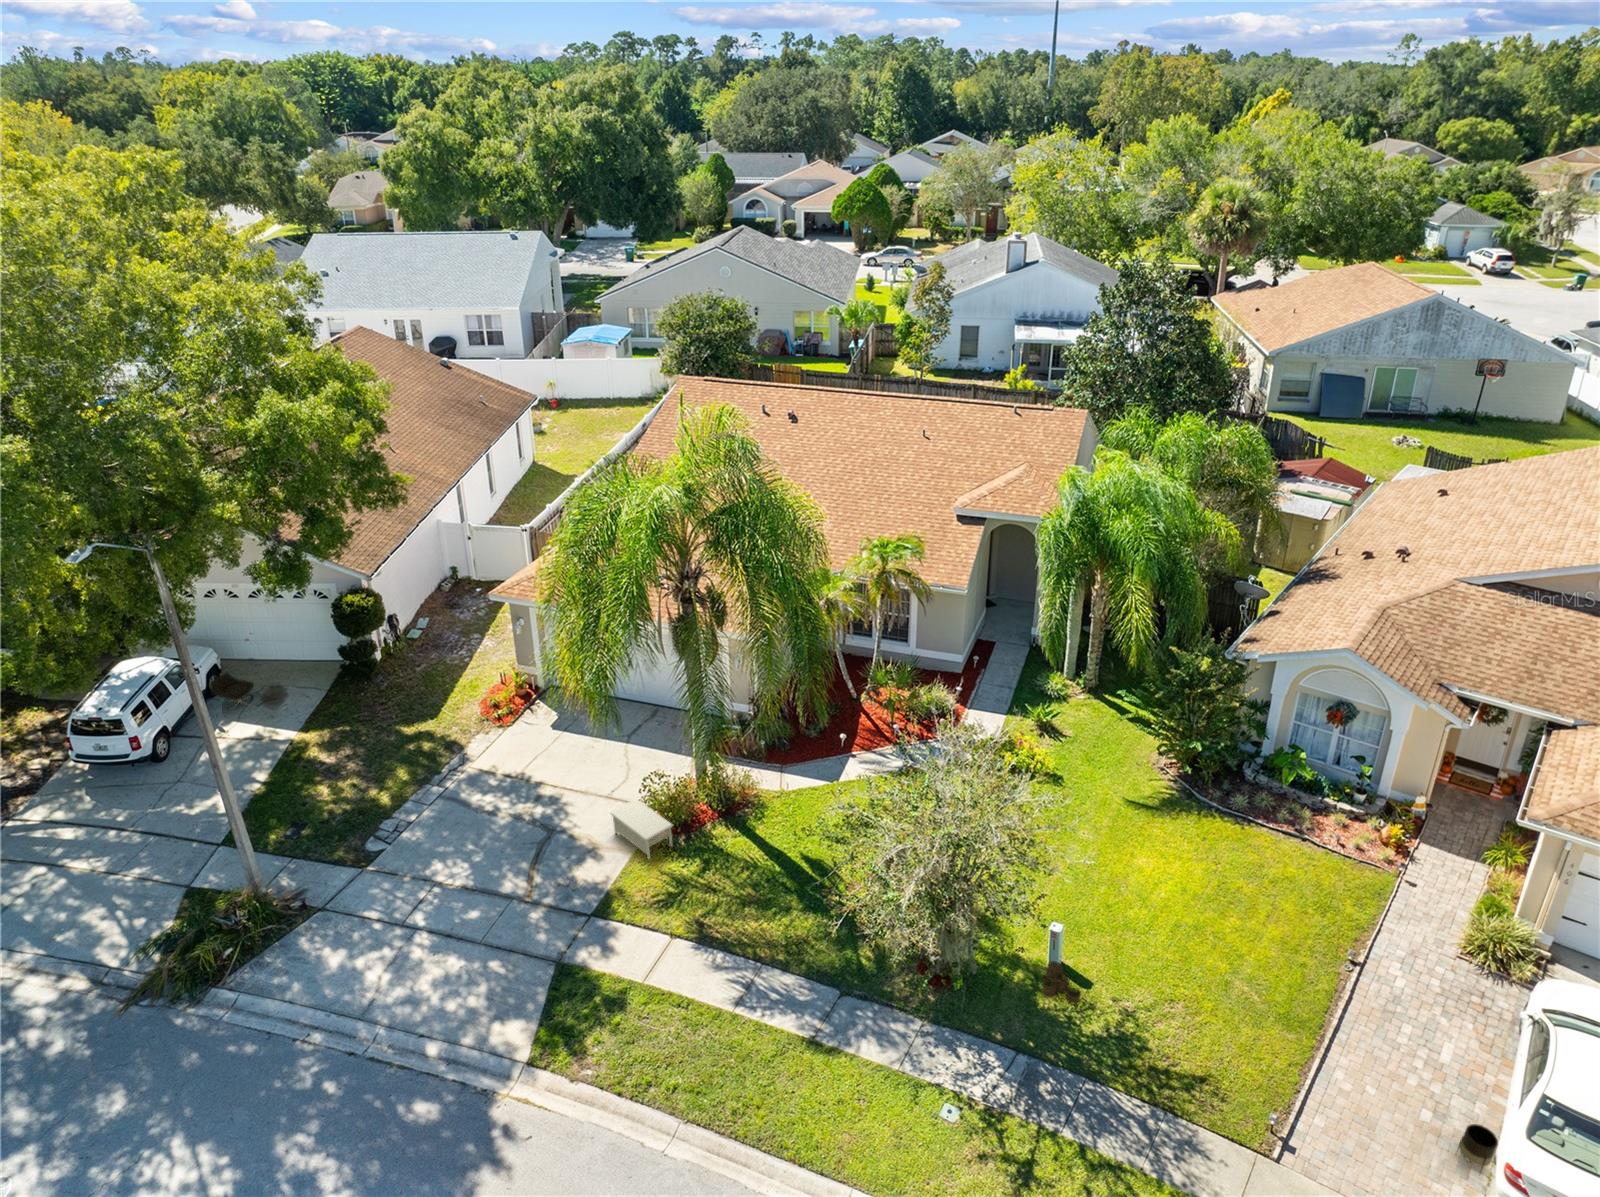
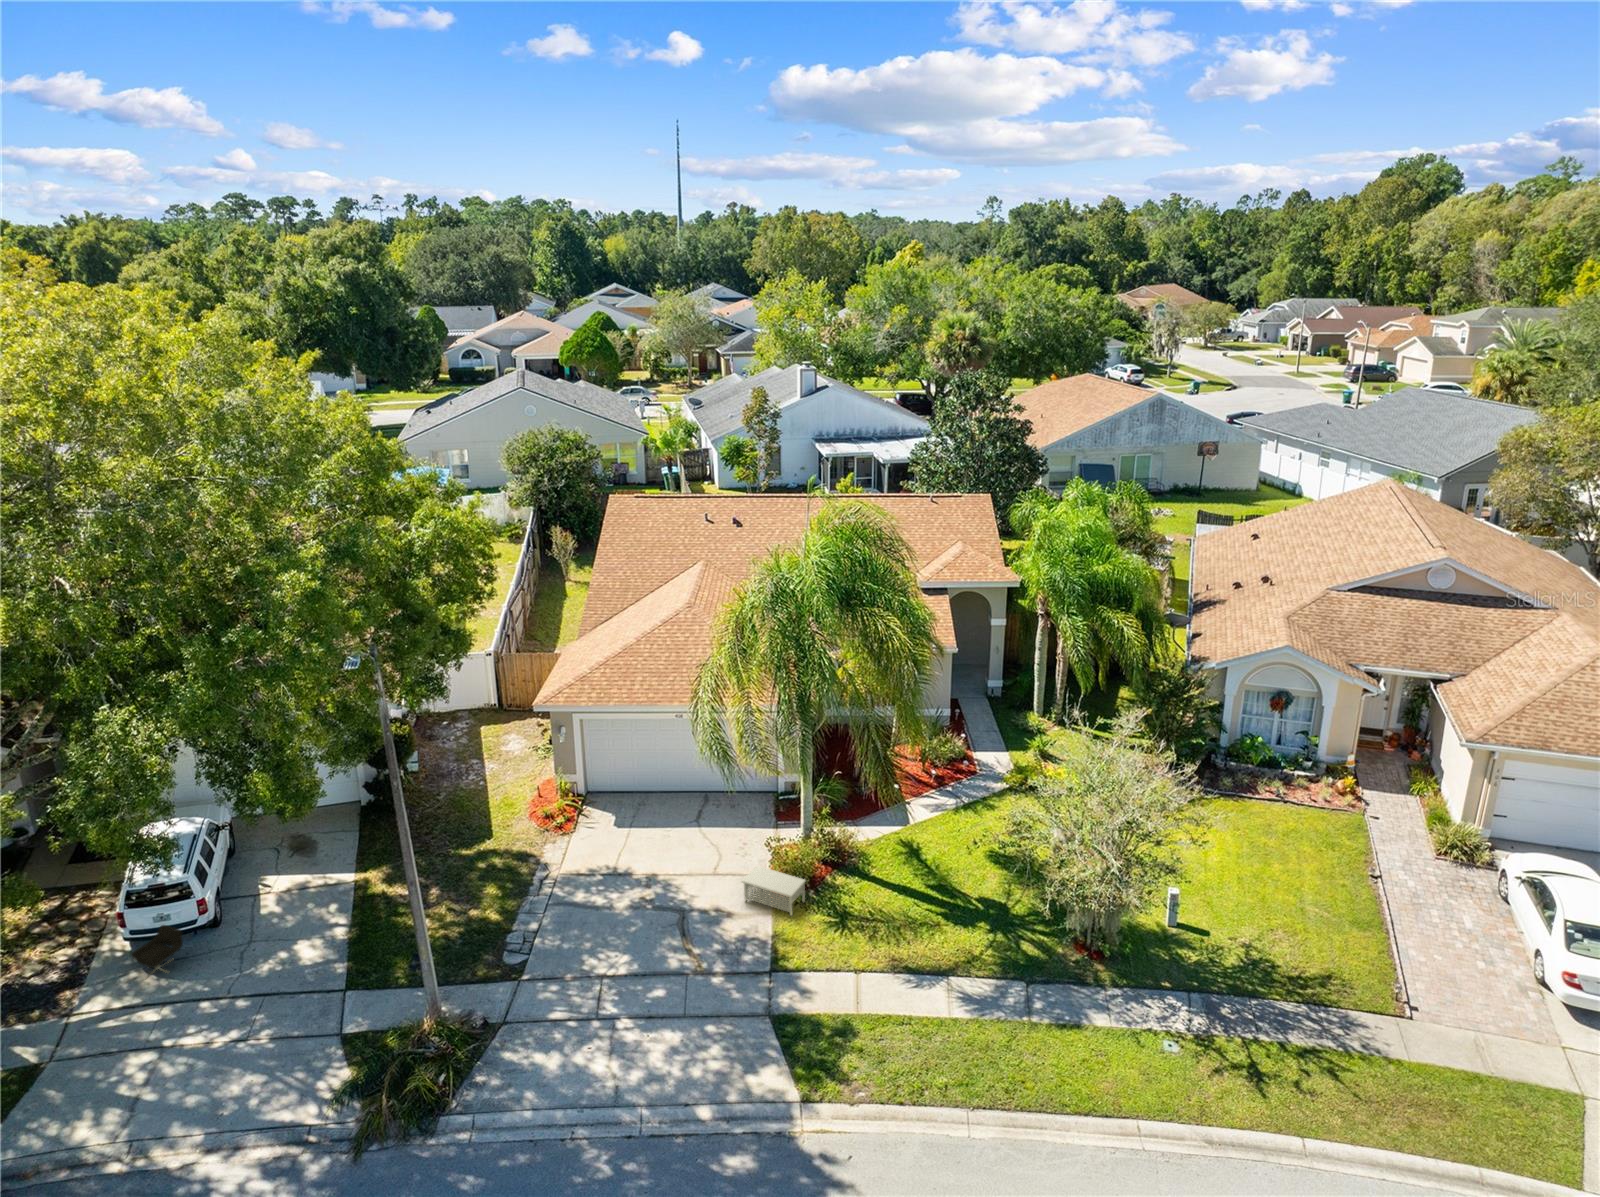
lounge chair: present [210,673,254,705] -> present [131,925,183,973]
woven basket: present [1042,961,1080,1002] -> none [1171,920,1209,949]
planter: present [1457,1124,1498,1167] -> none [1513,958,1543,995]

